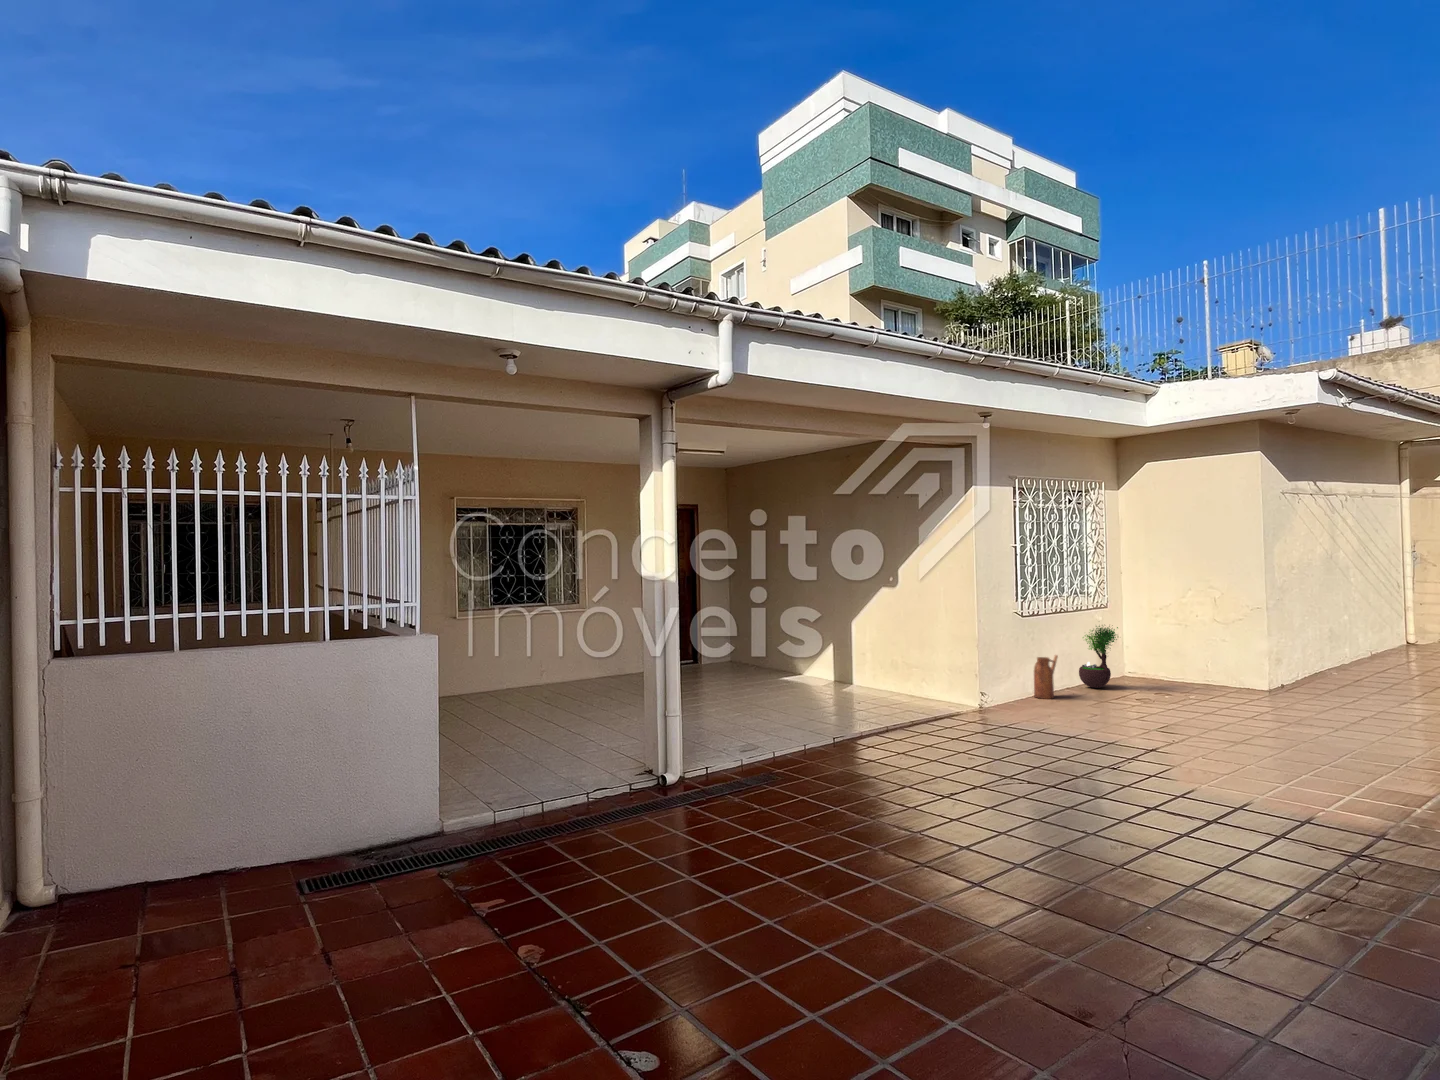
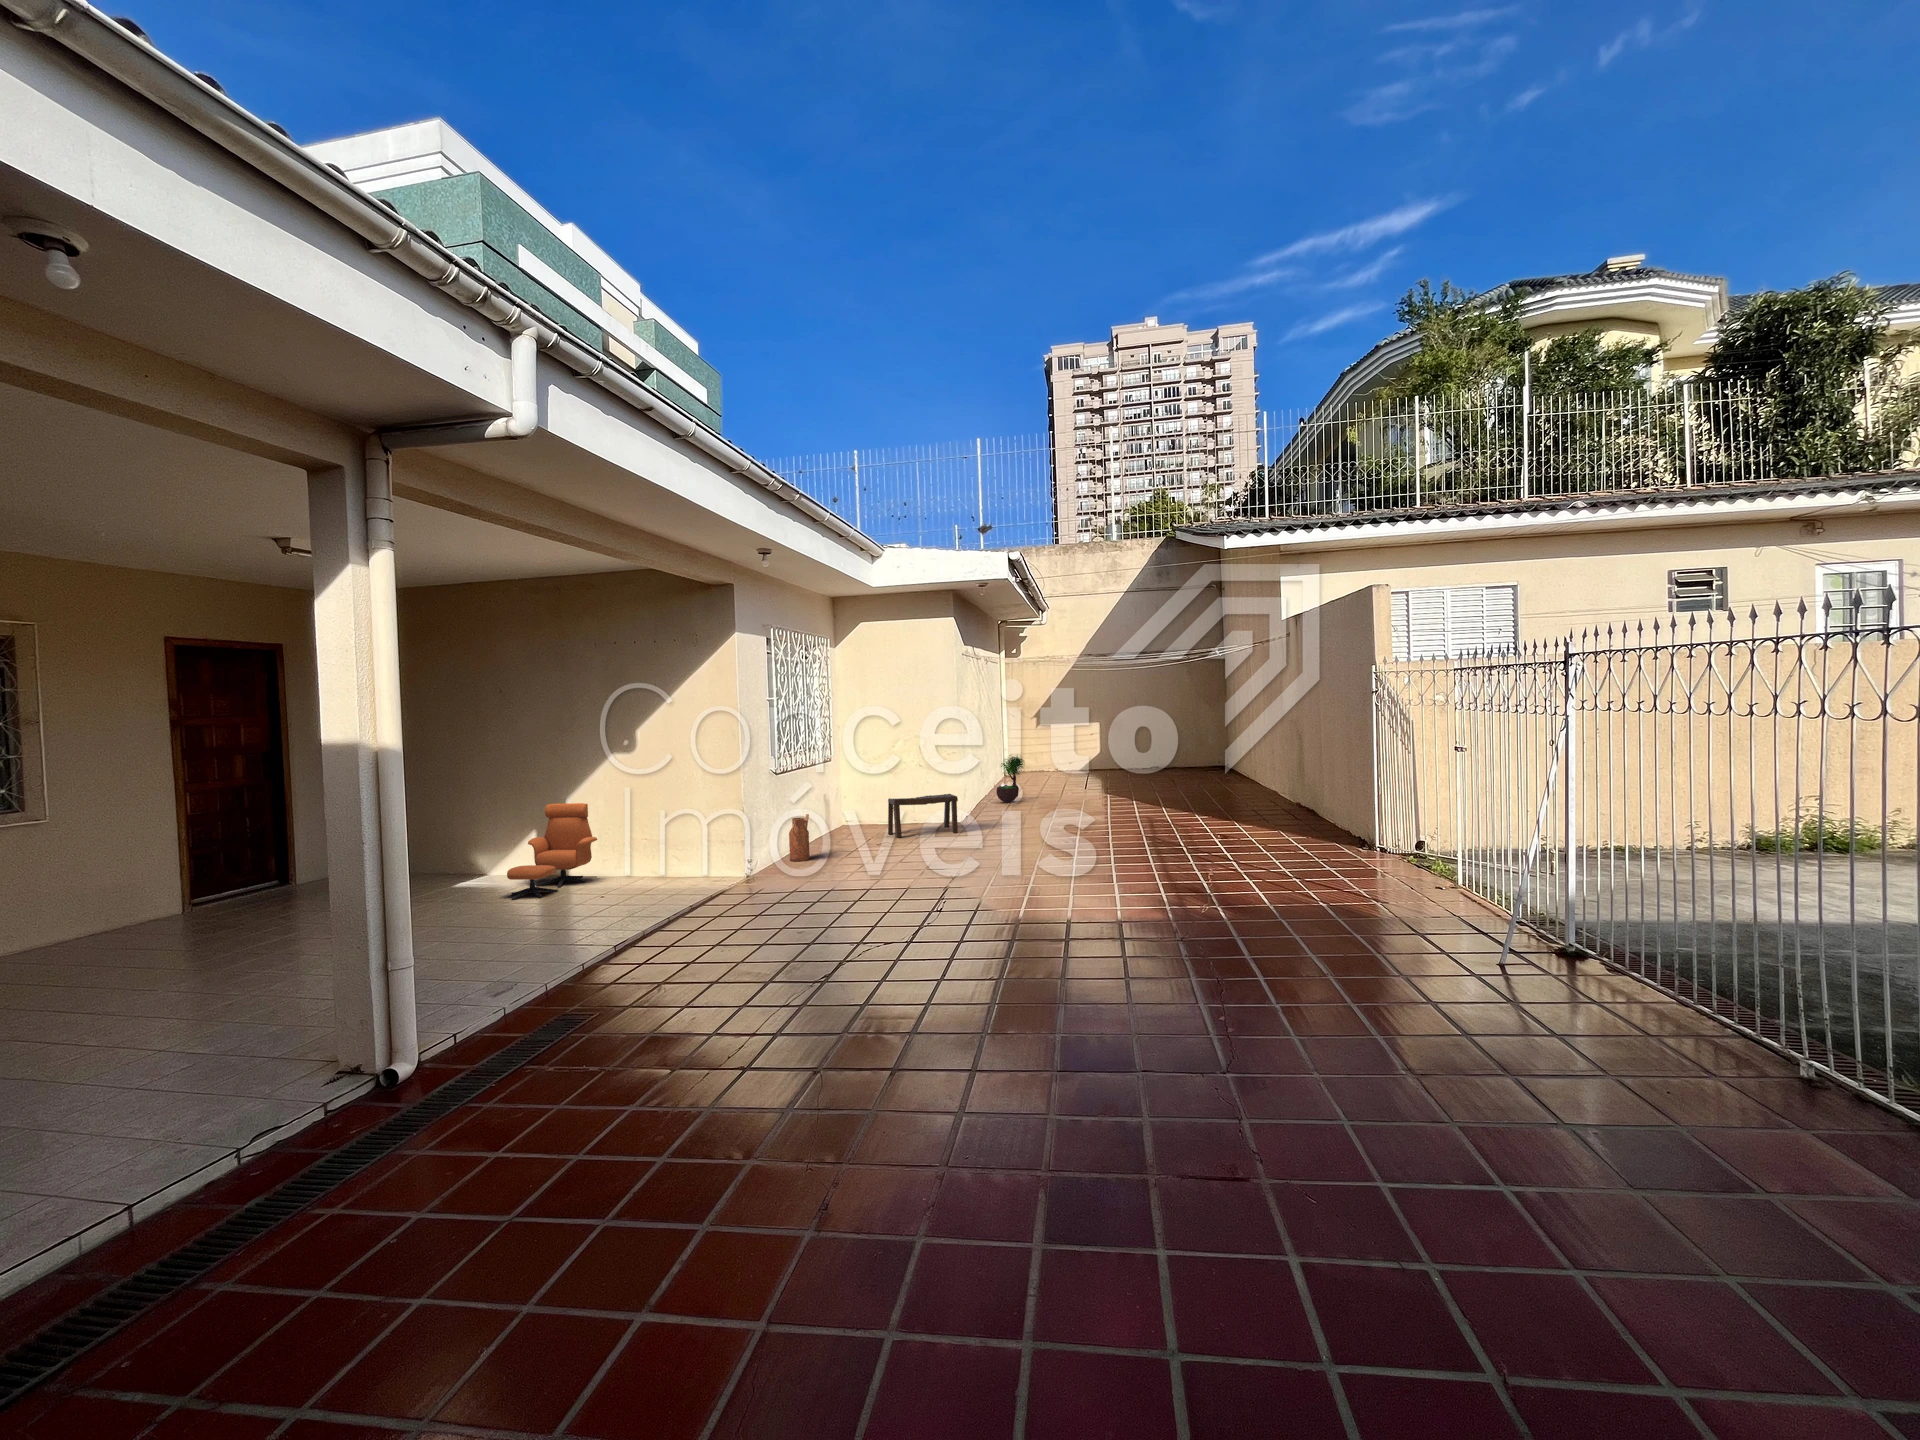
lounge chair: none [803,625,869,696] -> present [507,803,597,900]
potted tree: present [1079,625,1118,688] -> present [996,756,1024,802]
bench: none [1161,649,1246,695] -> present [888,794,958,838]

